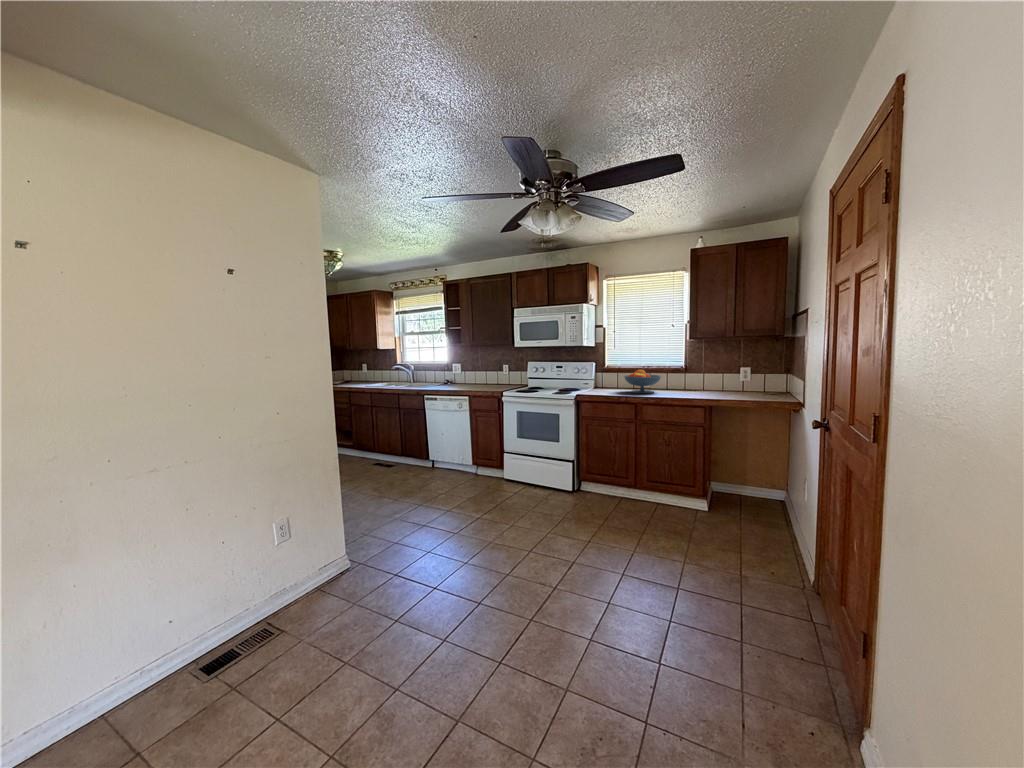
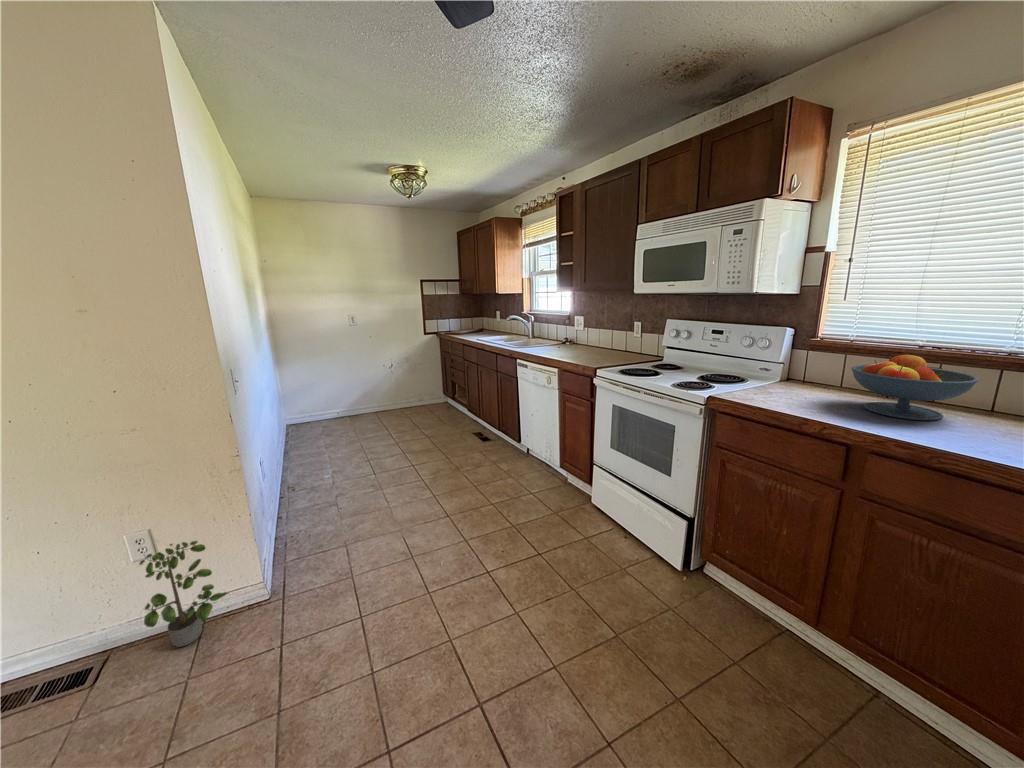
potted plant: none [283,518,334,606] -> present [140,541,228,647]

